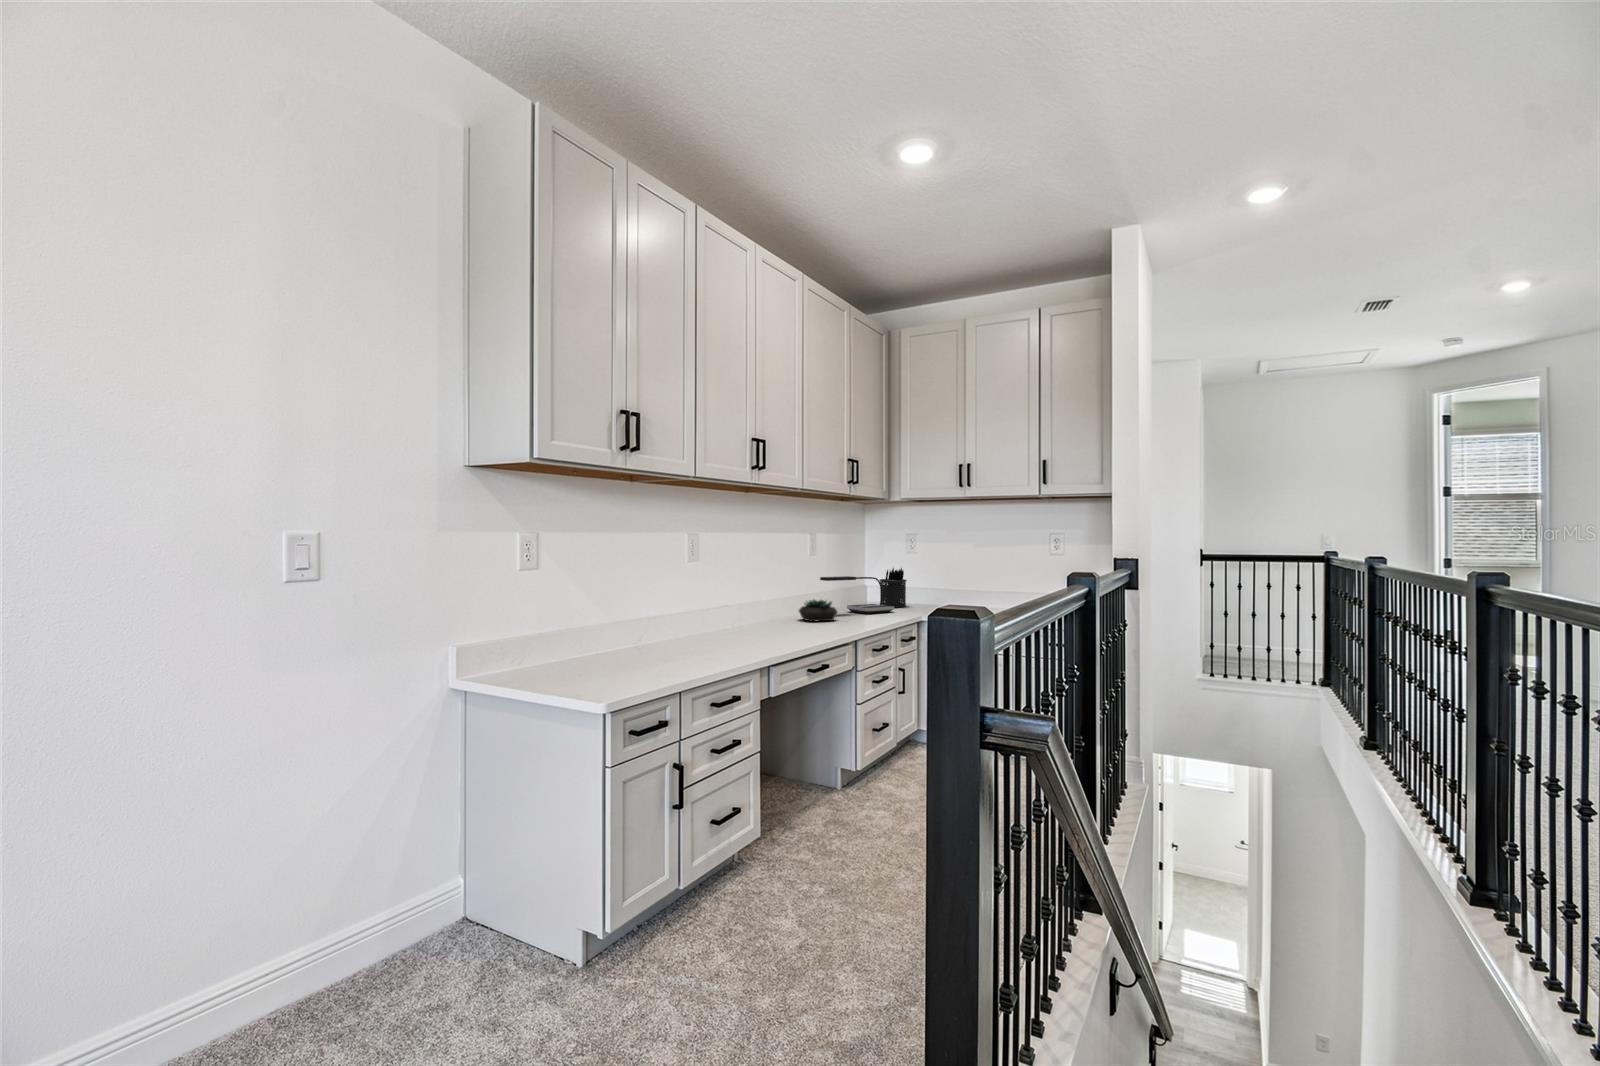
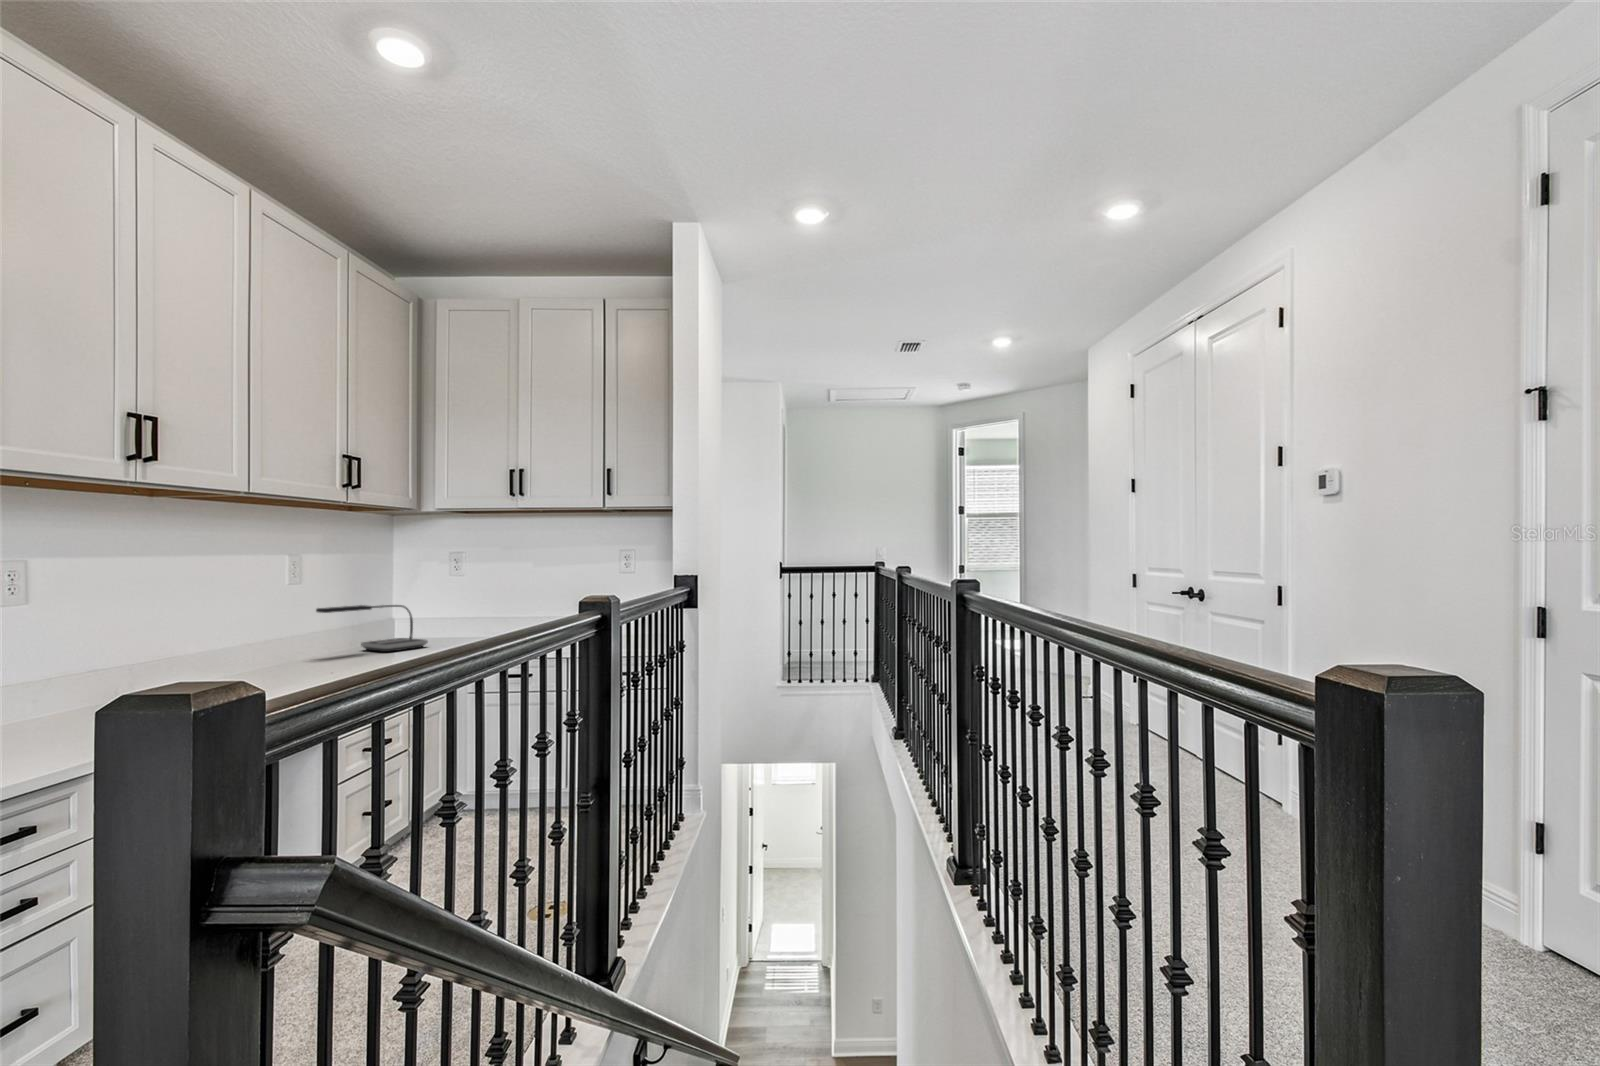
pen holder: present [880,568,907,607] -> none [414,590,452,640]
succulent plant: present [799,600,837,621] -> none [274,638,336,670]

